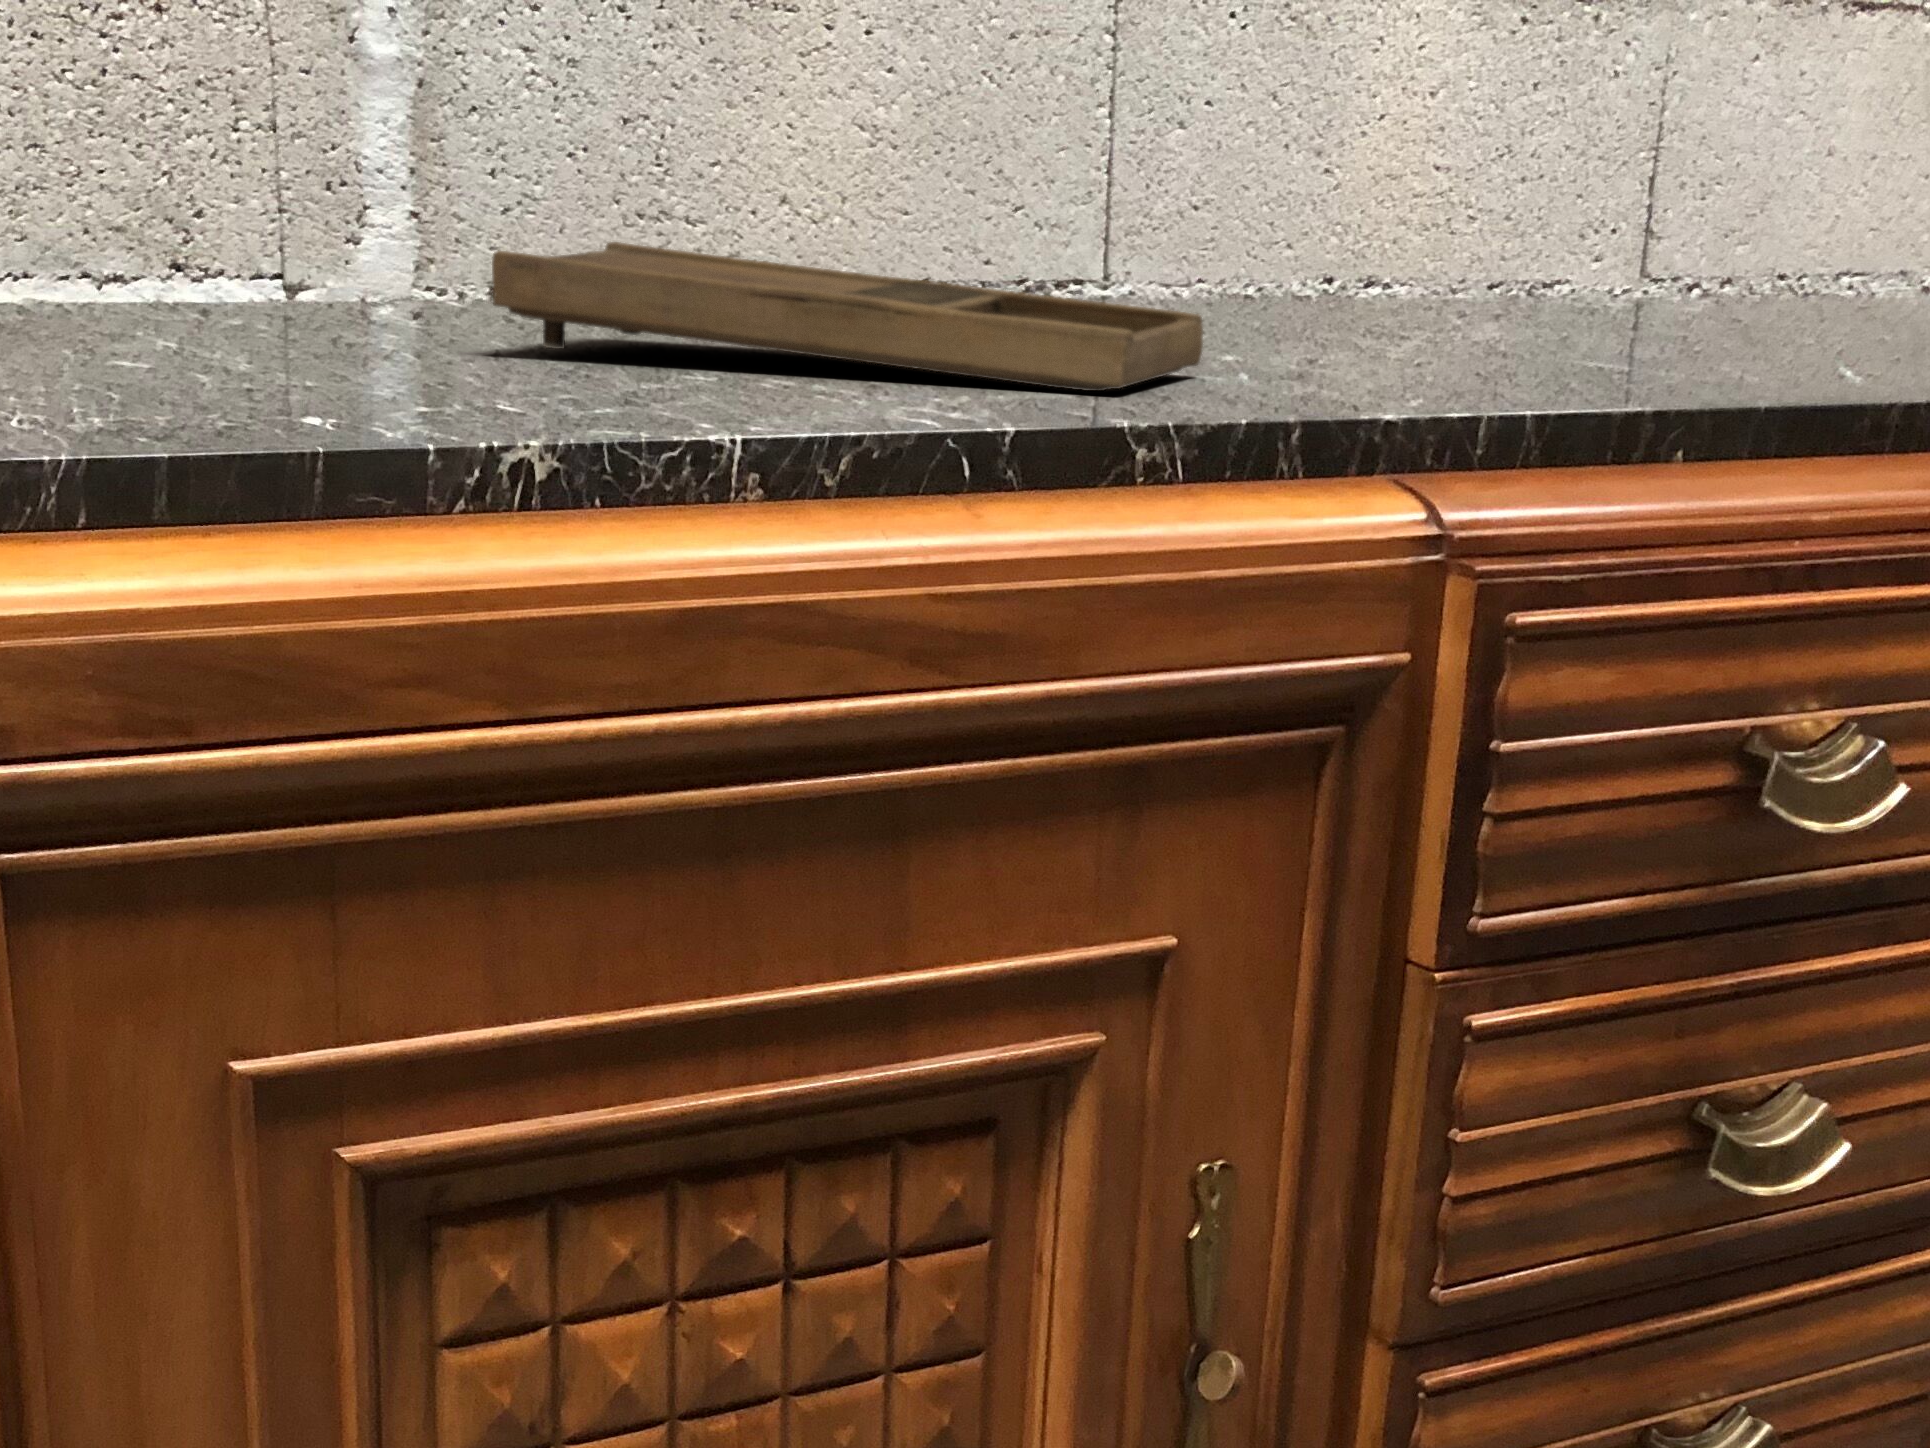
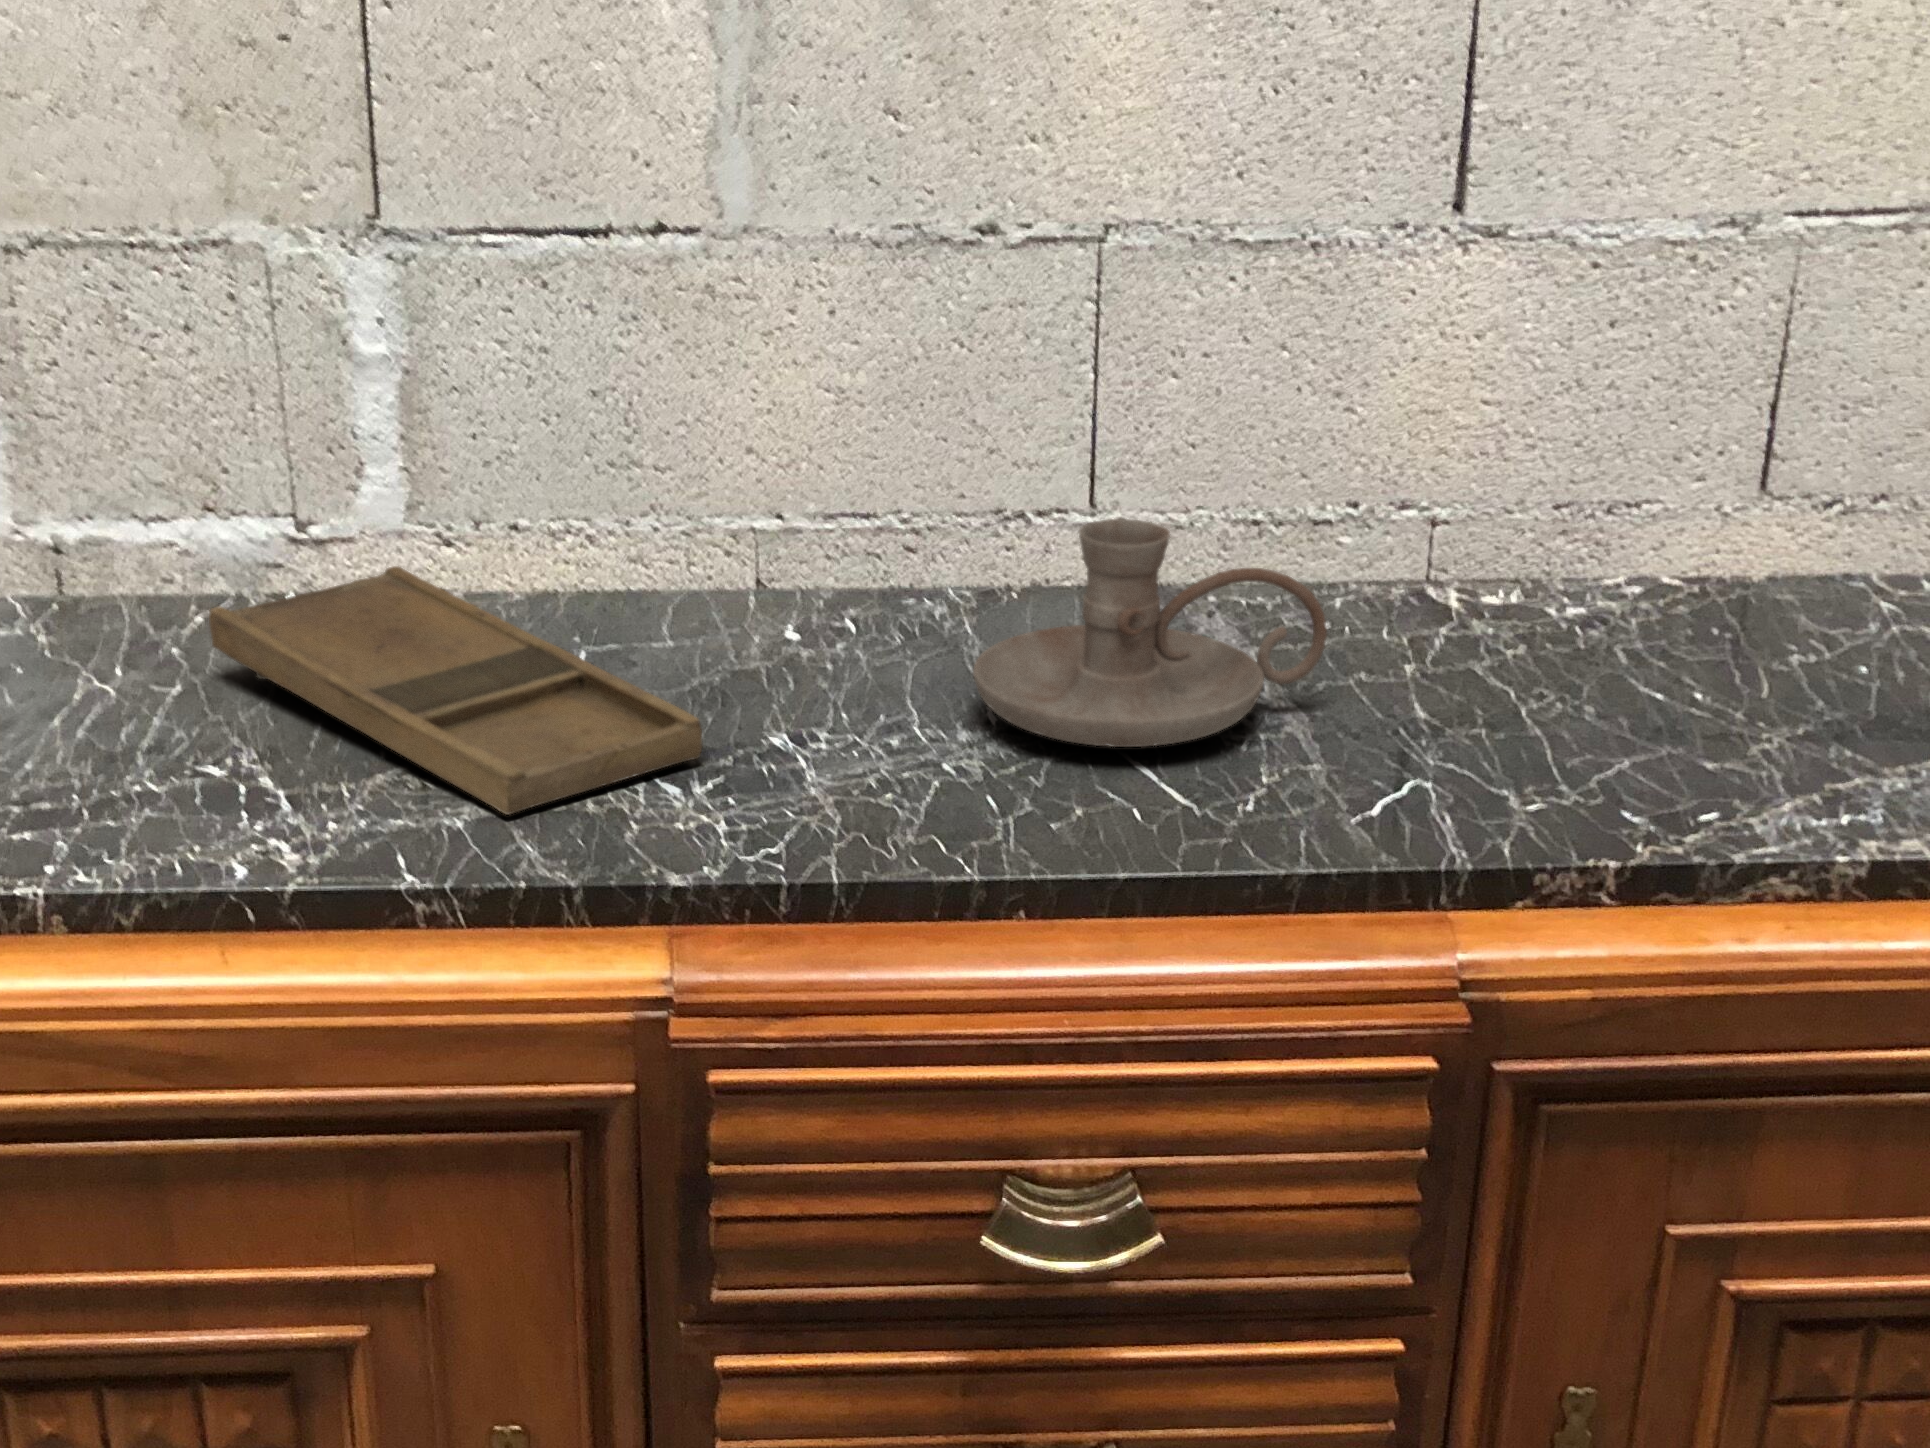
candle holder: none [1339,126,1660,361] -> present [973,519,1327,747]

